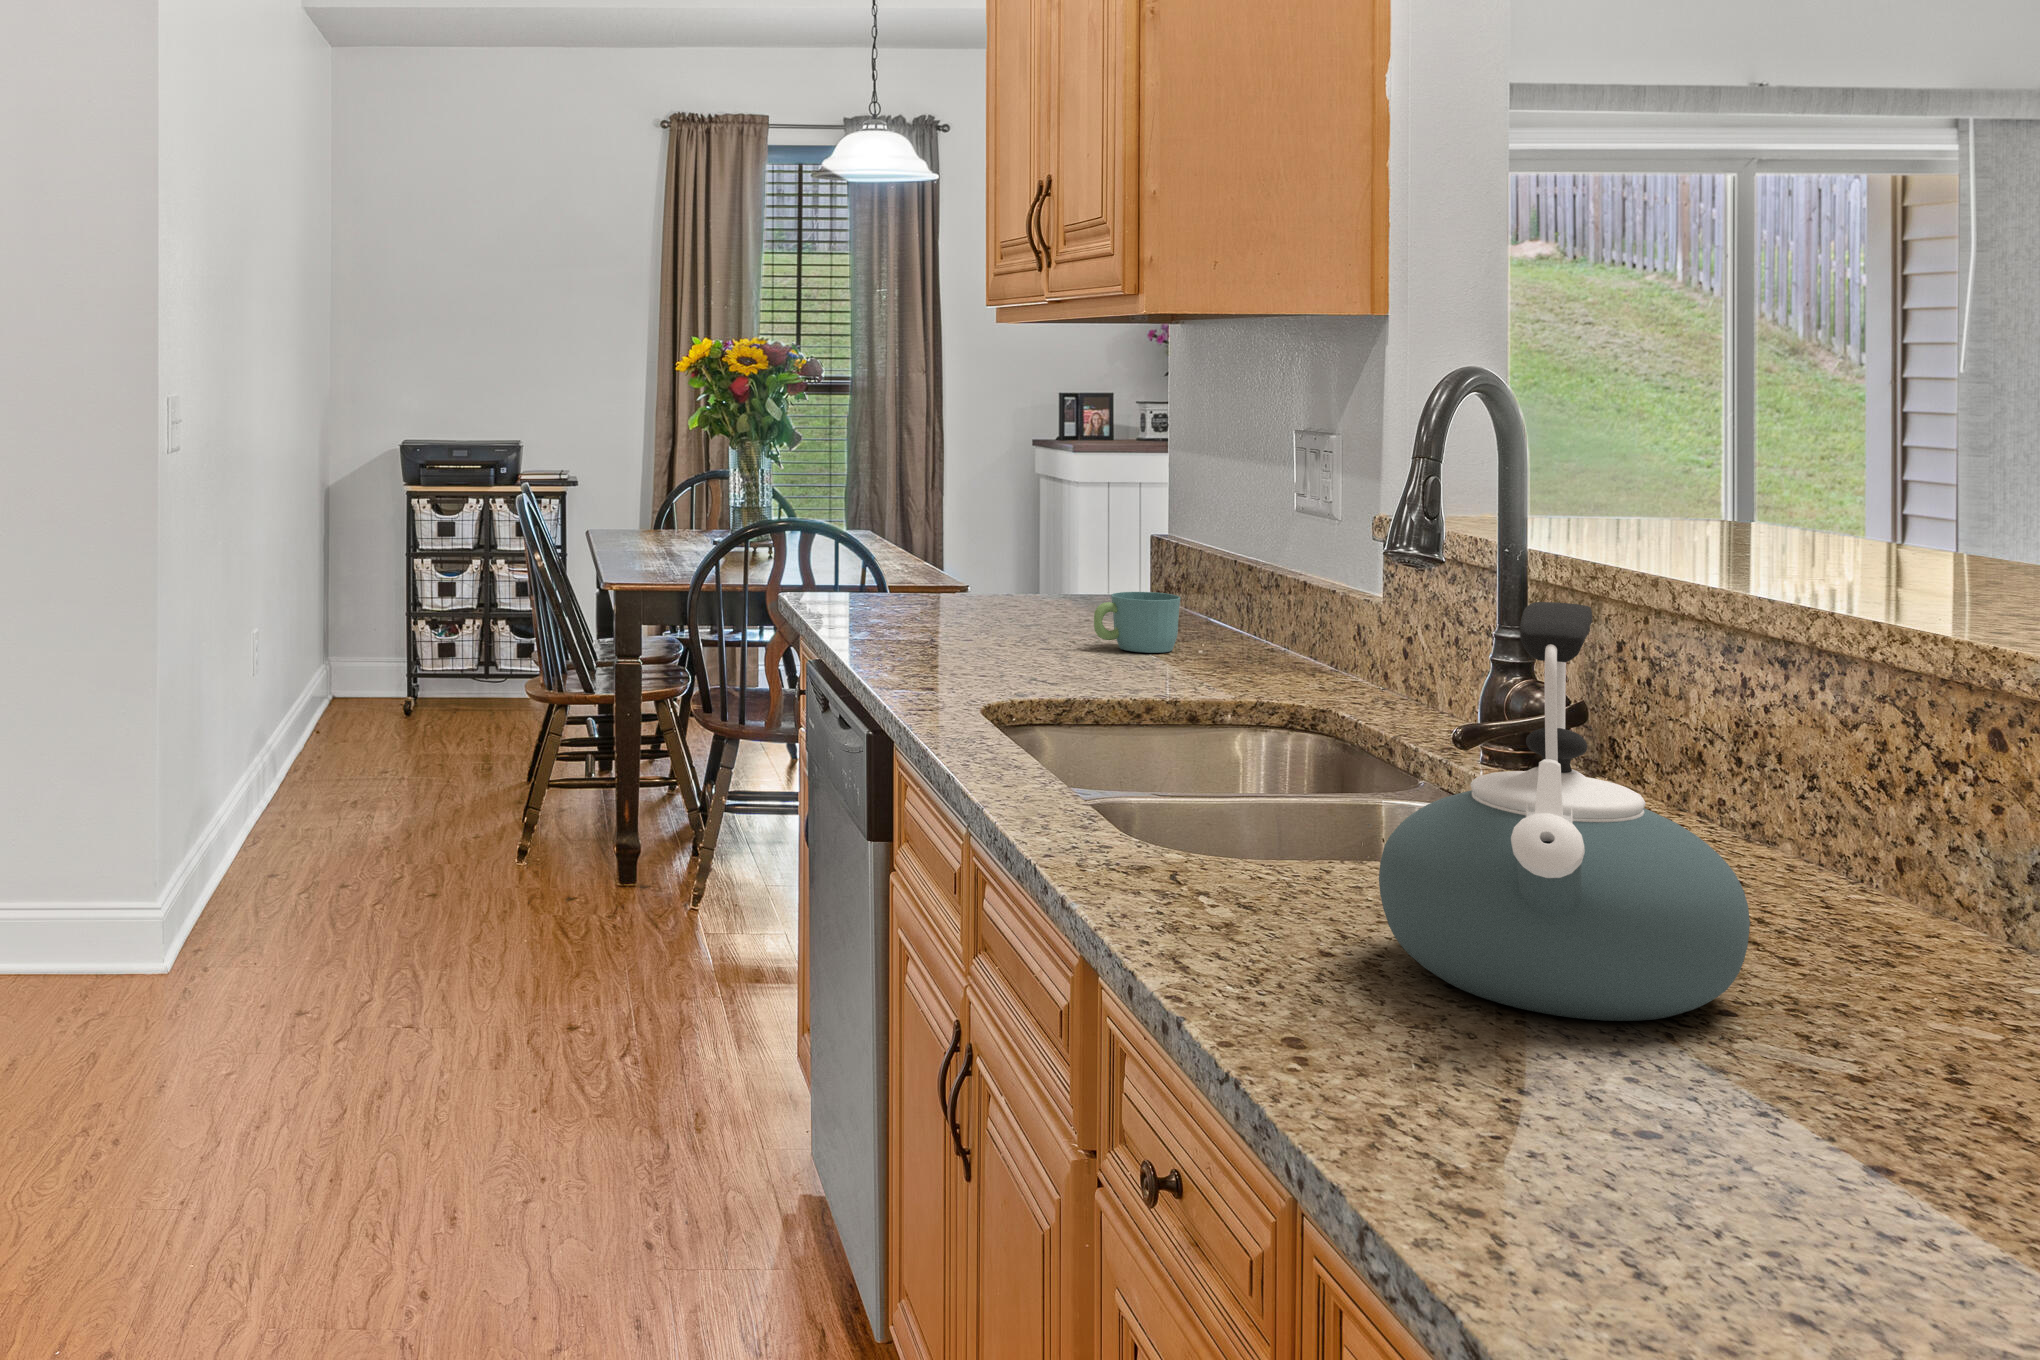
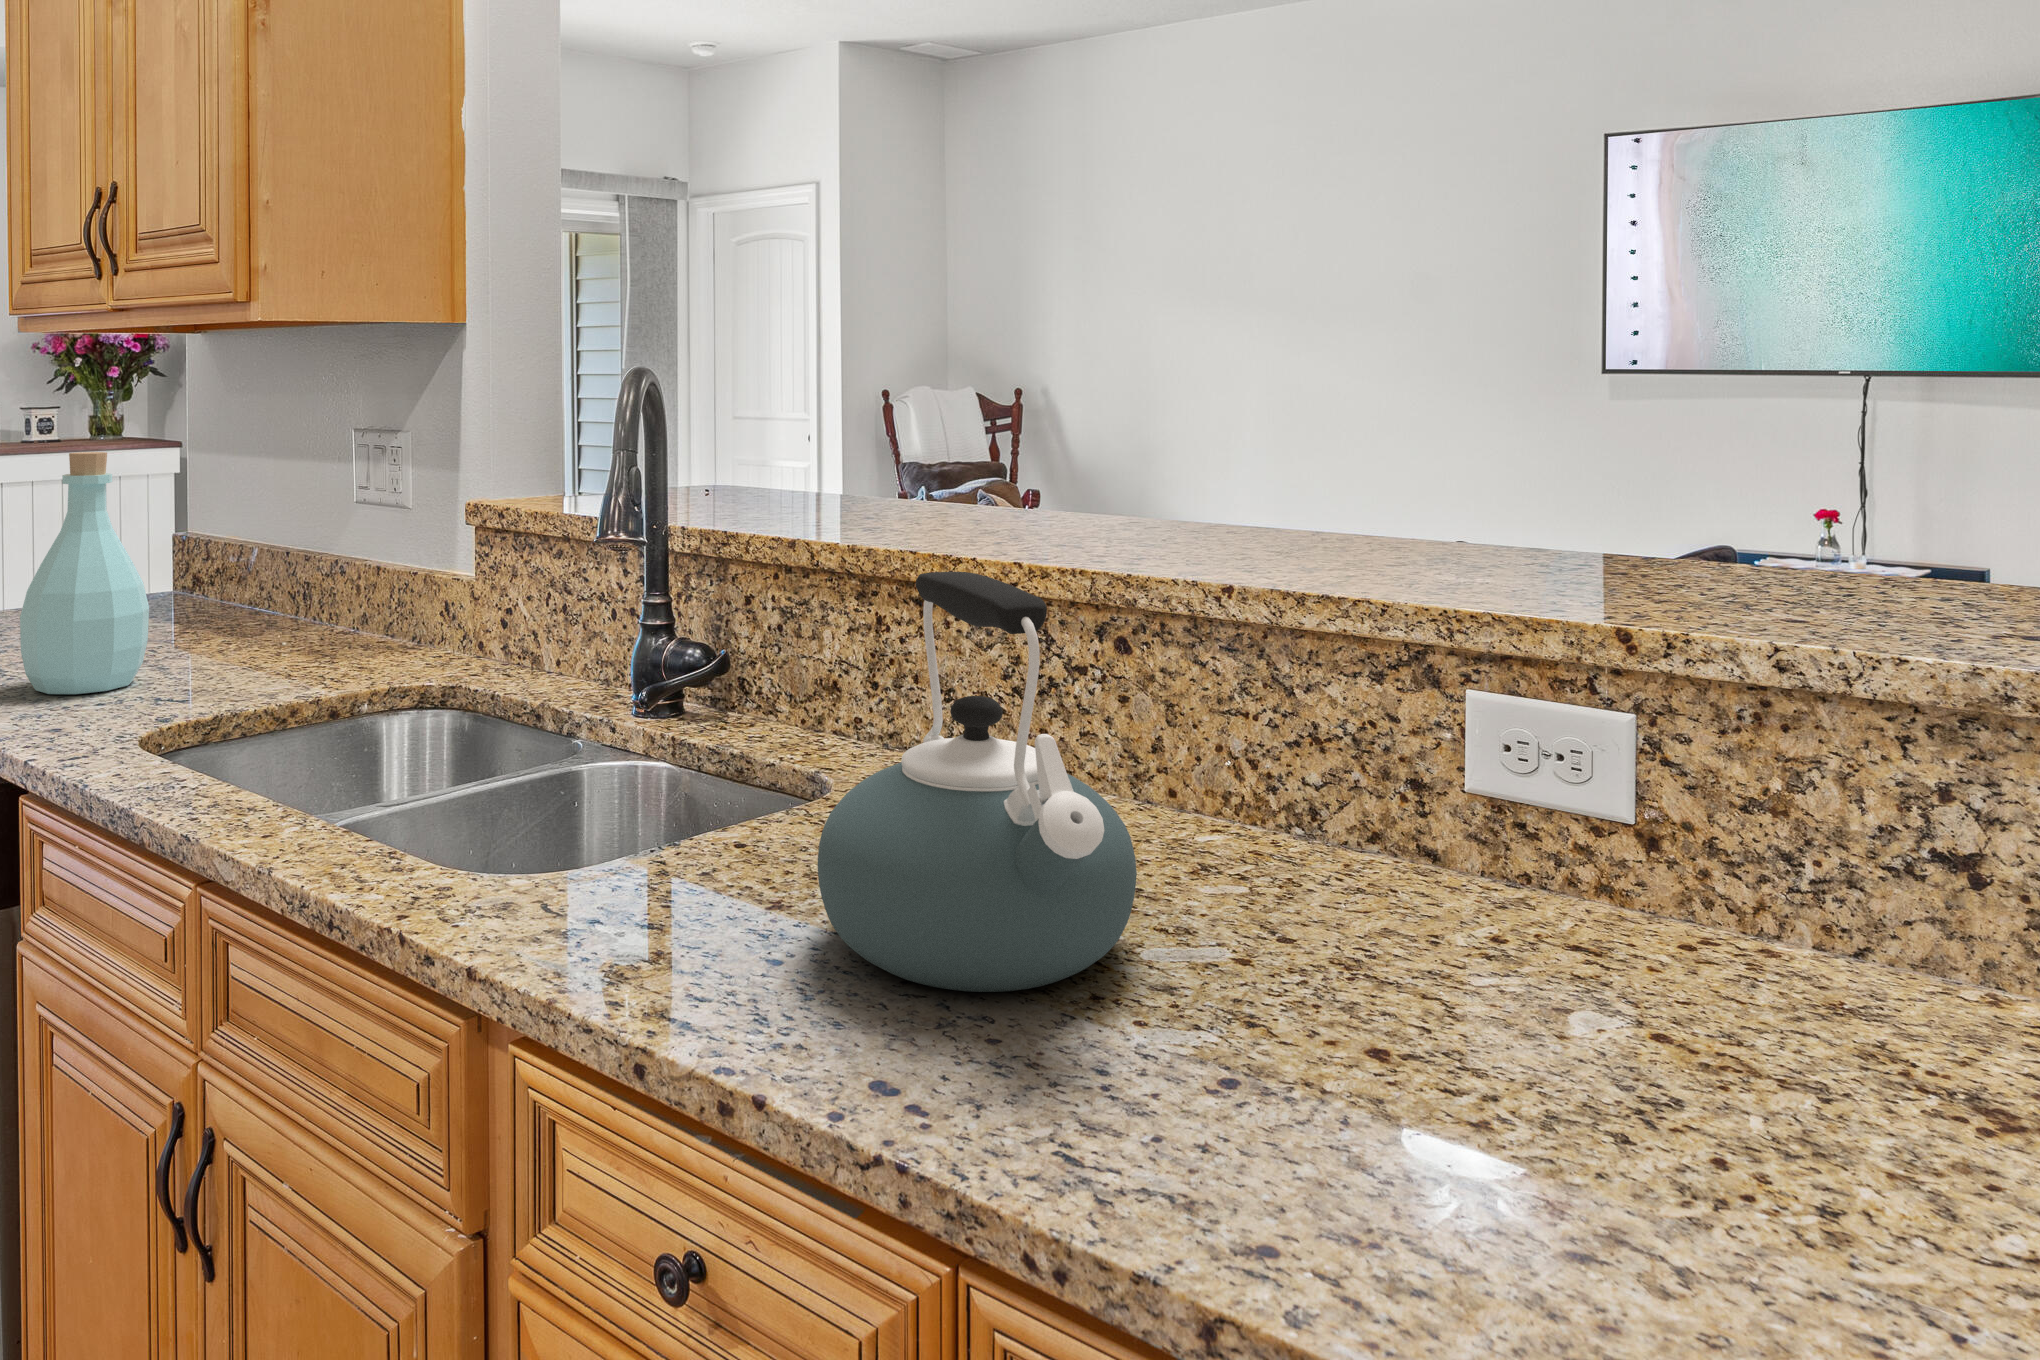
bottle: none [961,452,1066,666] -> present [20,452,149,694]
mug: present [1094,592,1181,653] -> none [166,591,257,656]

